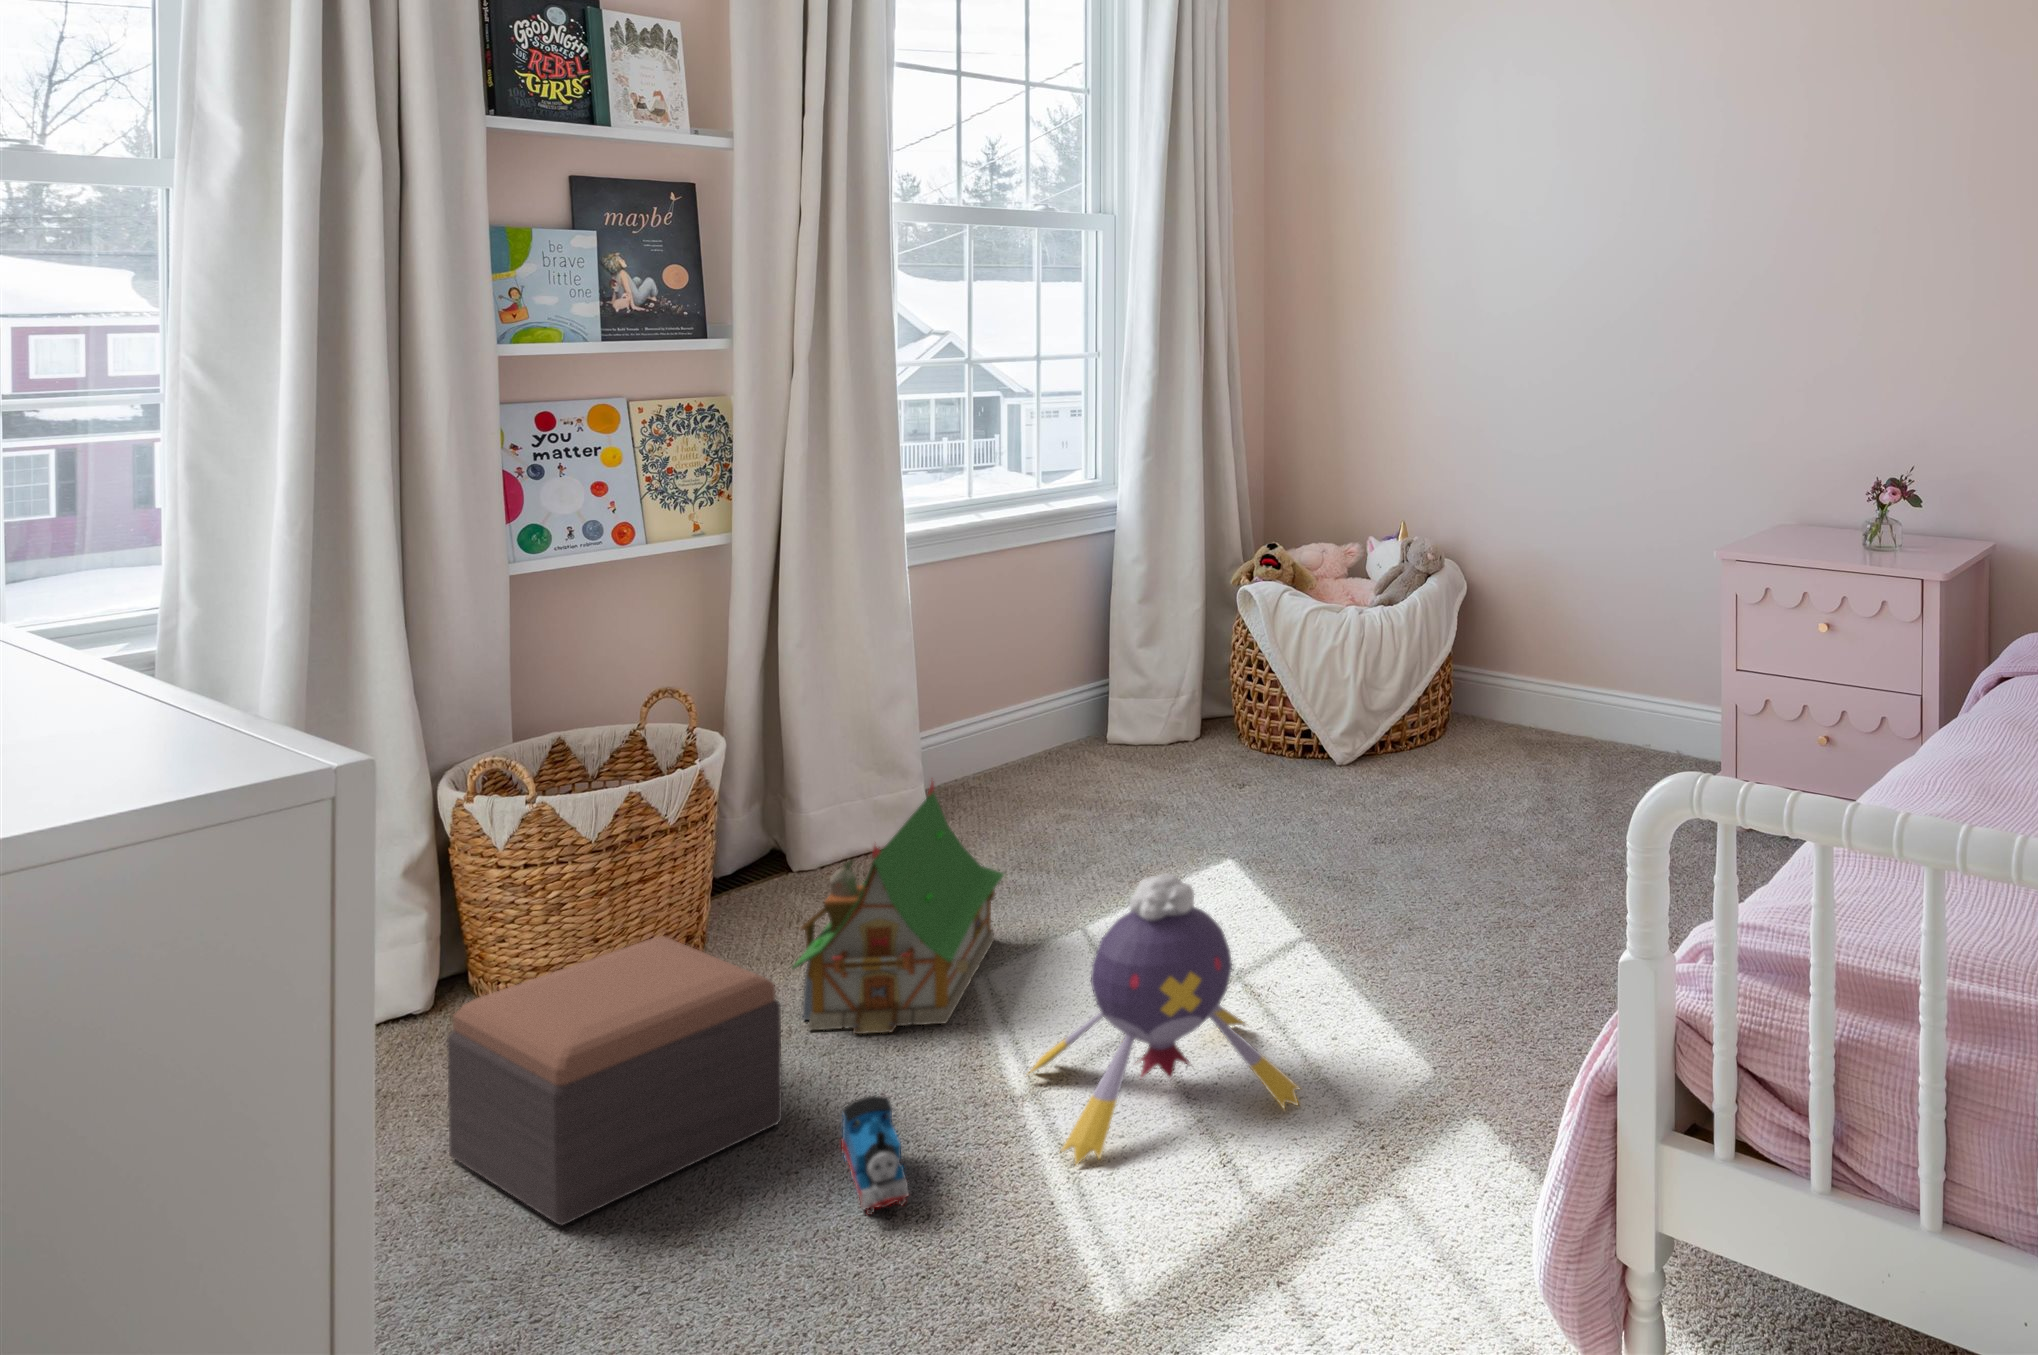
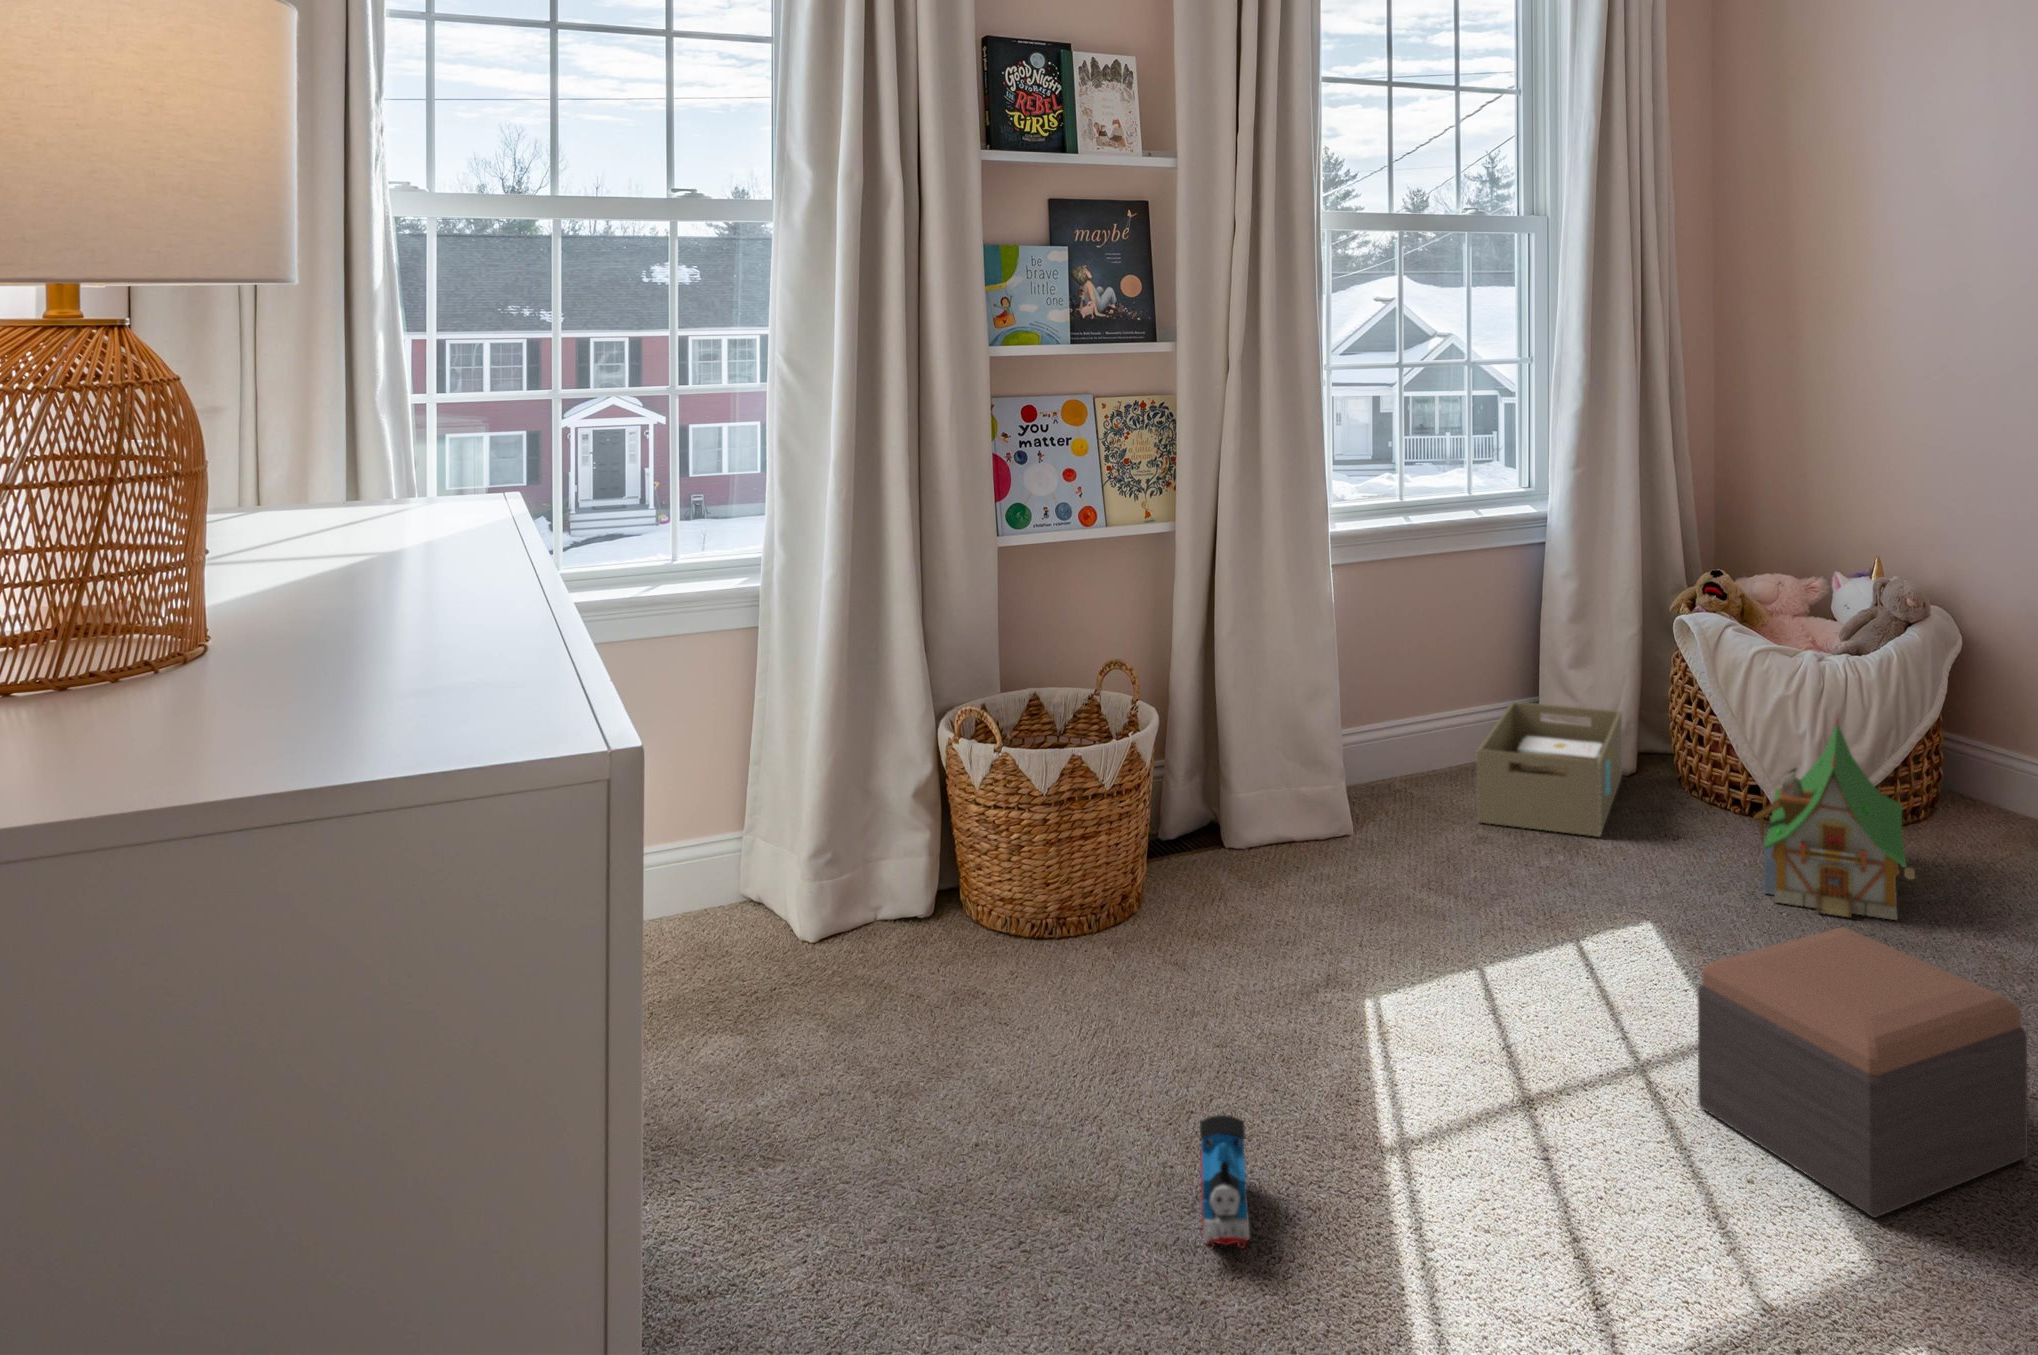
storage box: none [1054,681,1186,804] -> present [1477,702,1622,837]
toy house: present [792,782,1004,1034] -> present [1754,719,1920,920]
plush toy: present [1029,873,1300,1165] -> none [1391,940,1699,1265]
footstool: present [447,937,782,1225] -> present [1698,927,2028,1218]

